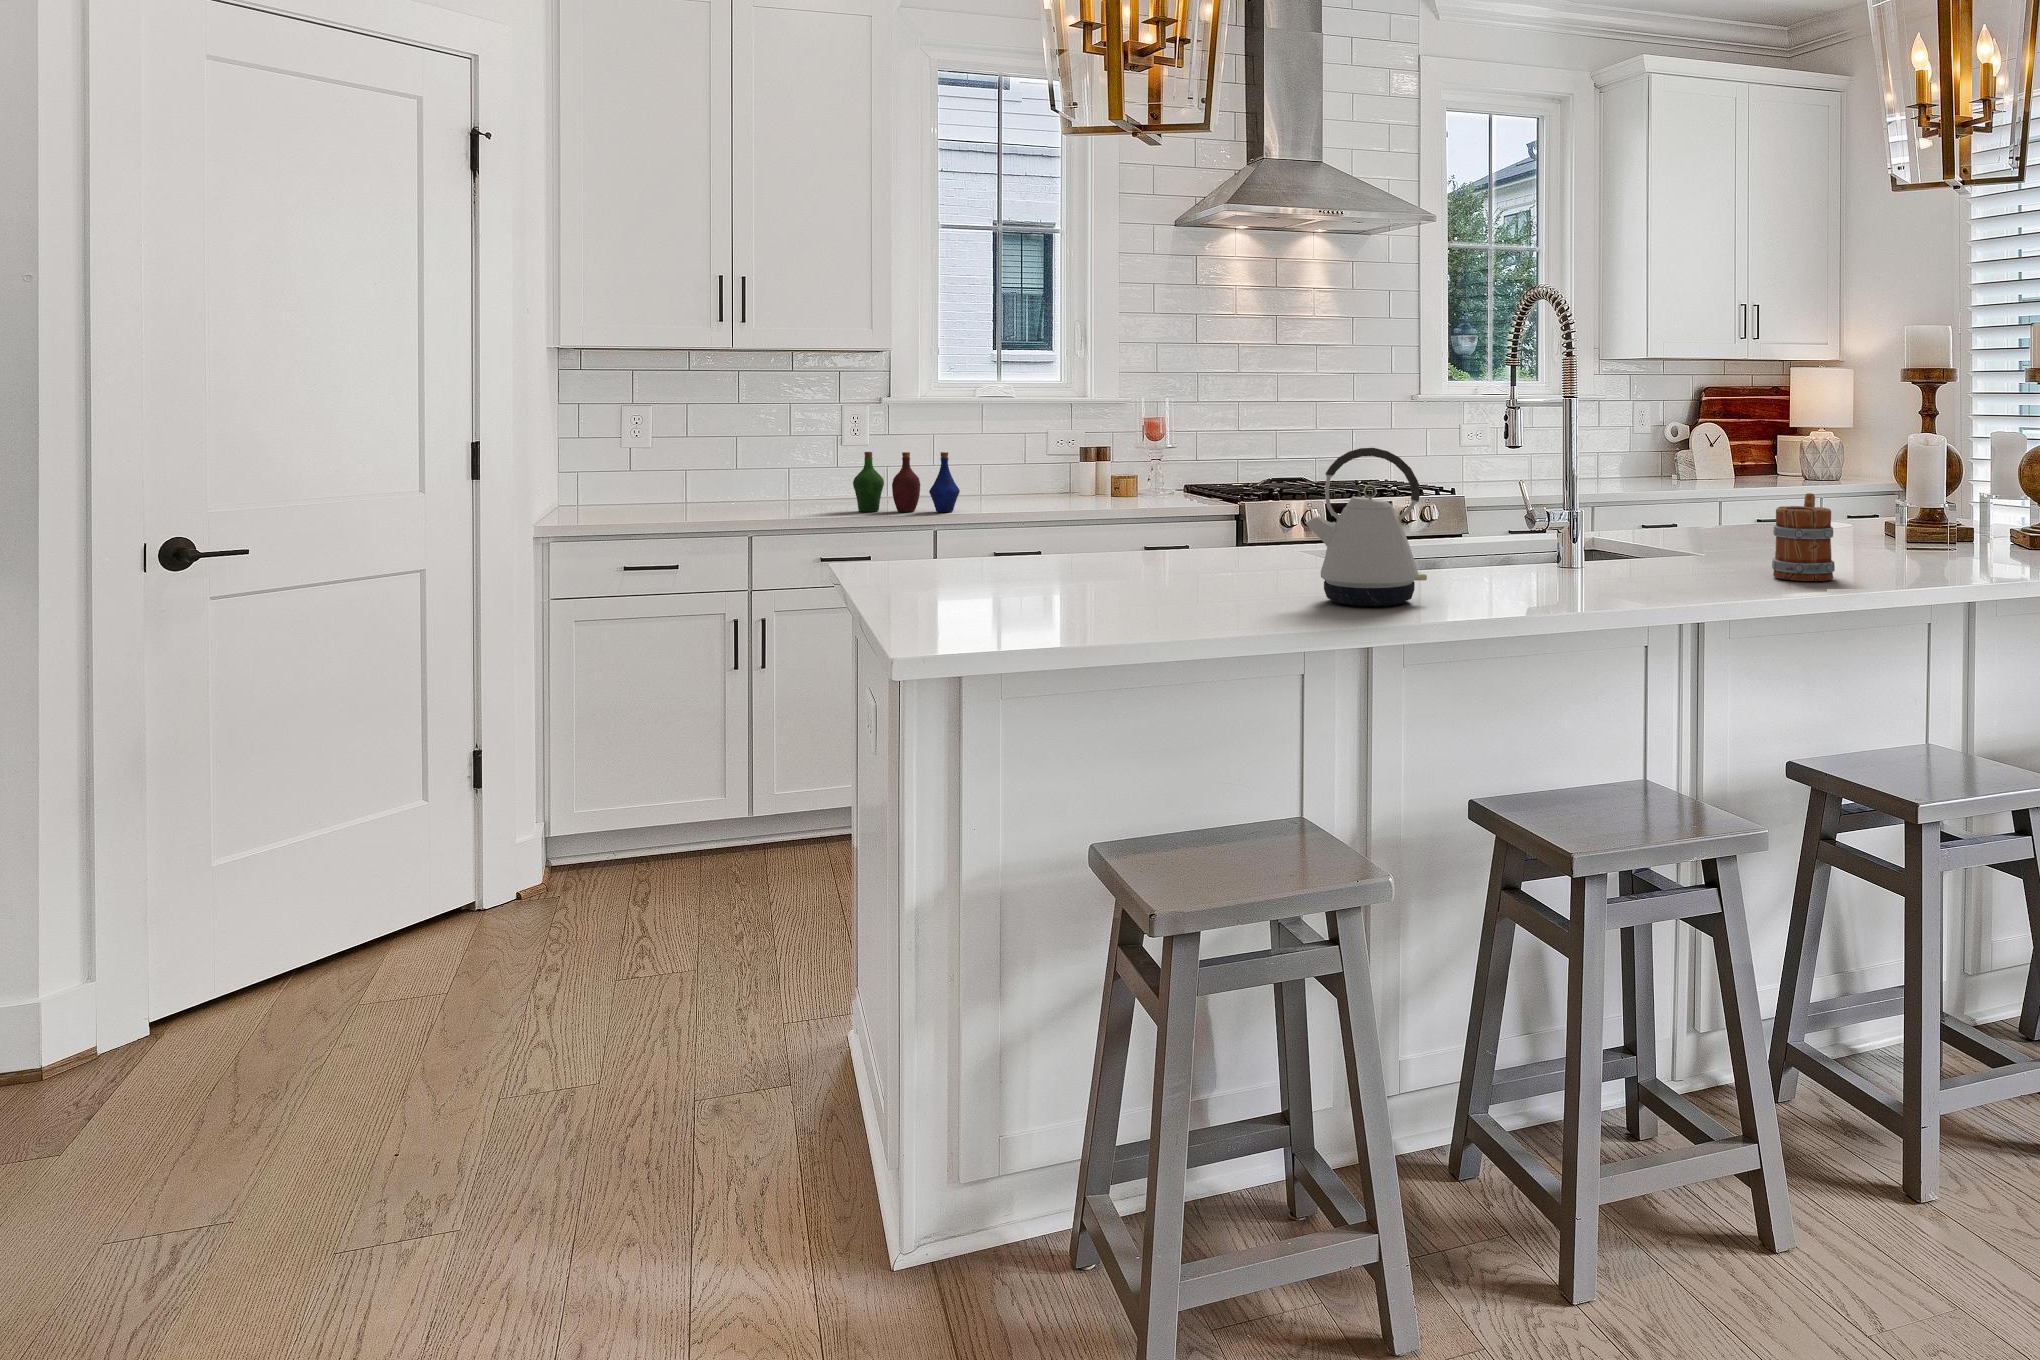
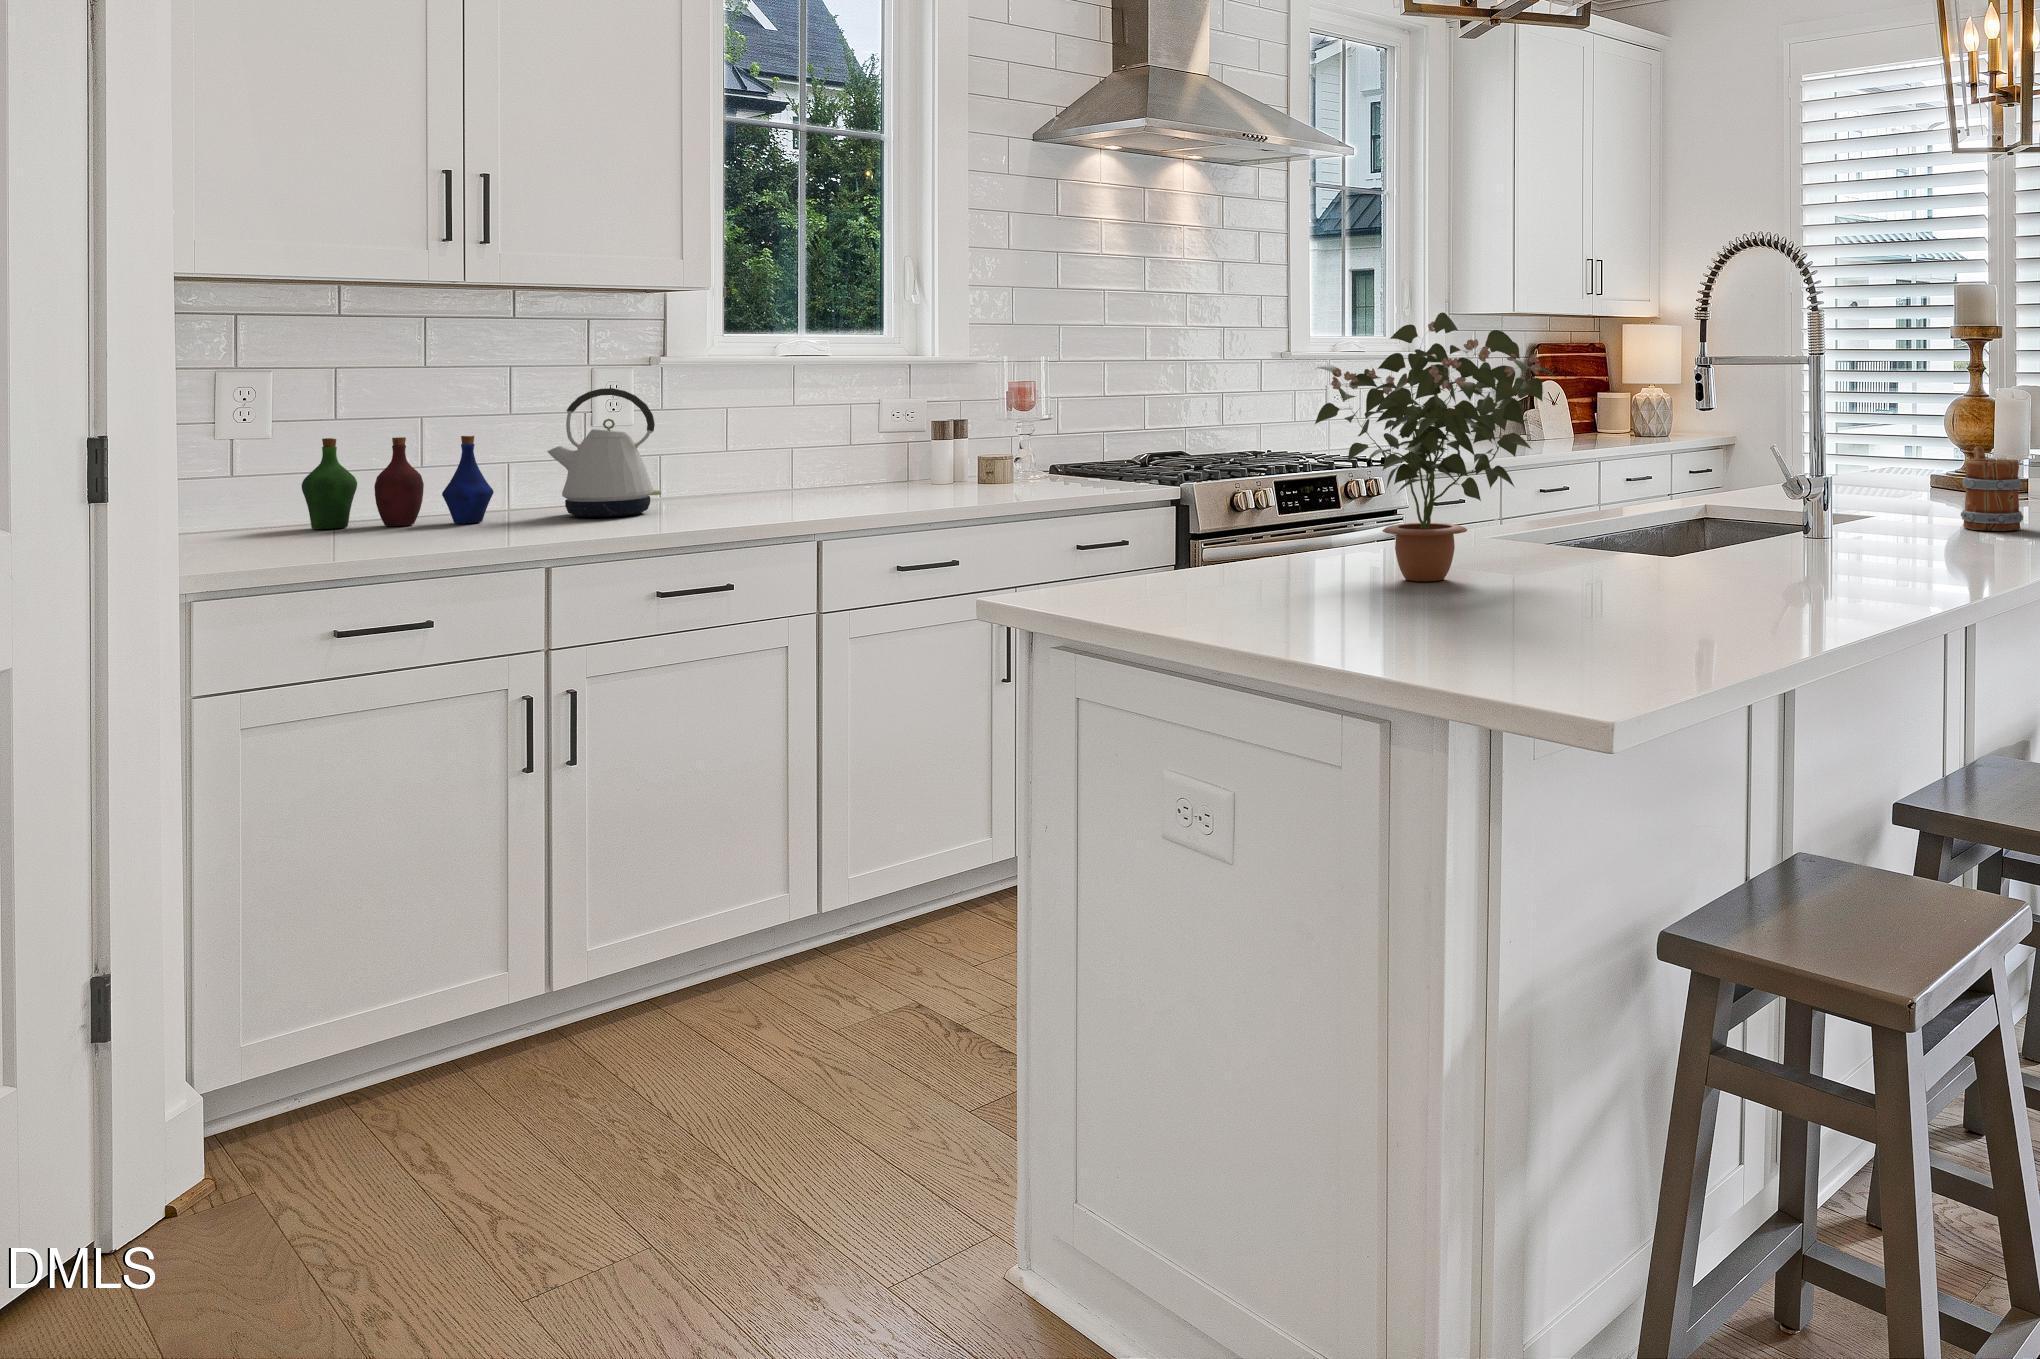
potted plant: none [1064,365,1231,585] -> present [1315,312,1554,581]
kettle: present [1305,448,1427,606] -> present [547,388,661,517]
bottle: present [853,452,960,512] -> present [302,436,494,529]

